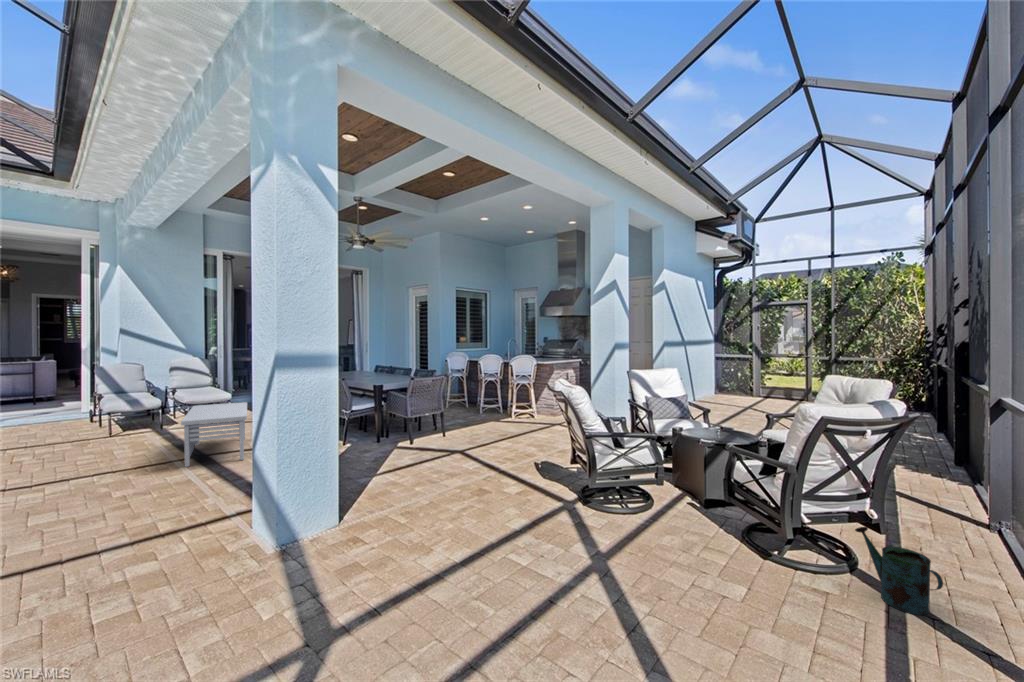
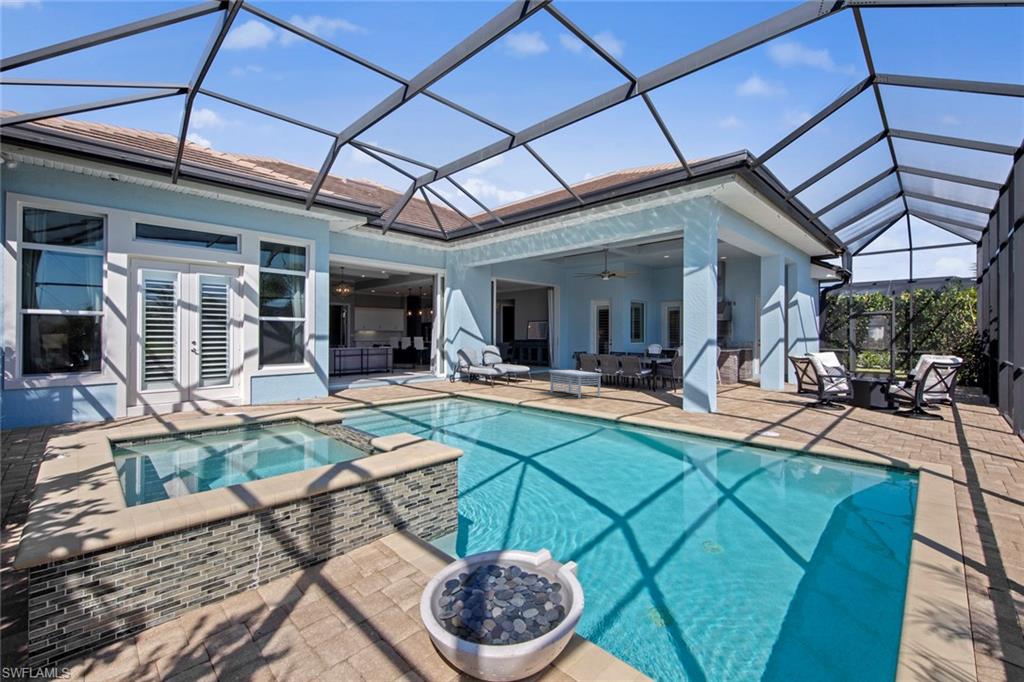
watering can: present [855,527,943,615] -> none [944,404,976,428]

